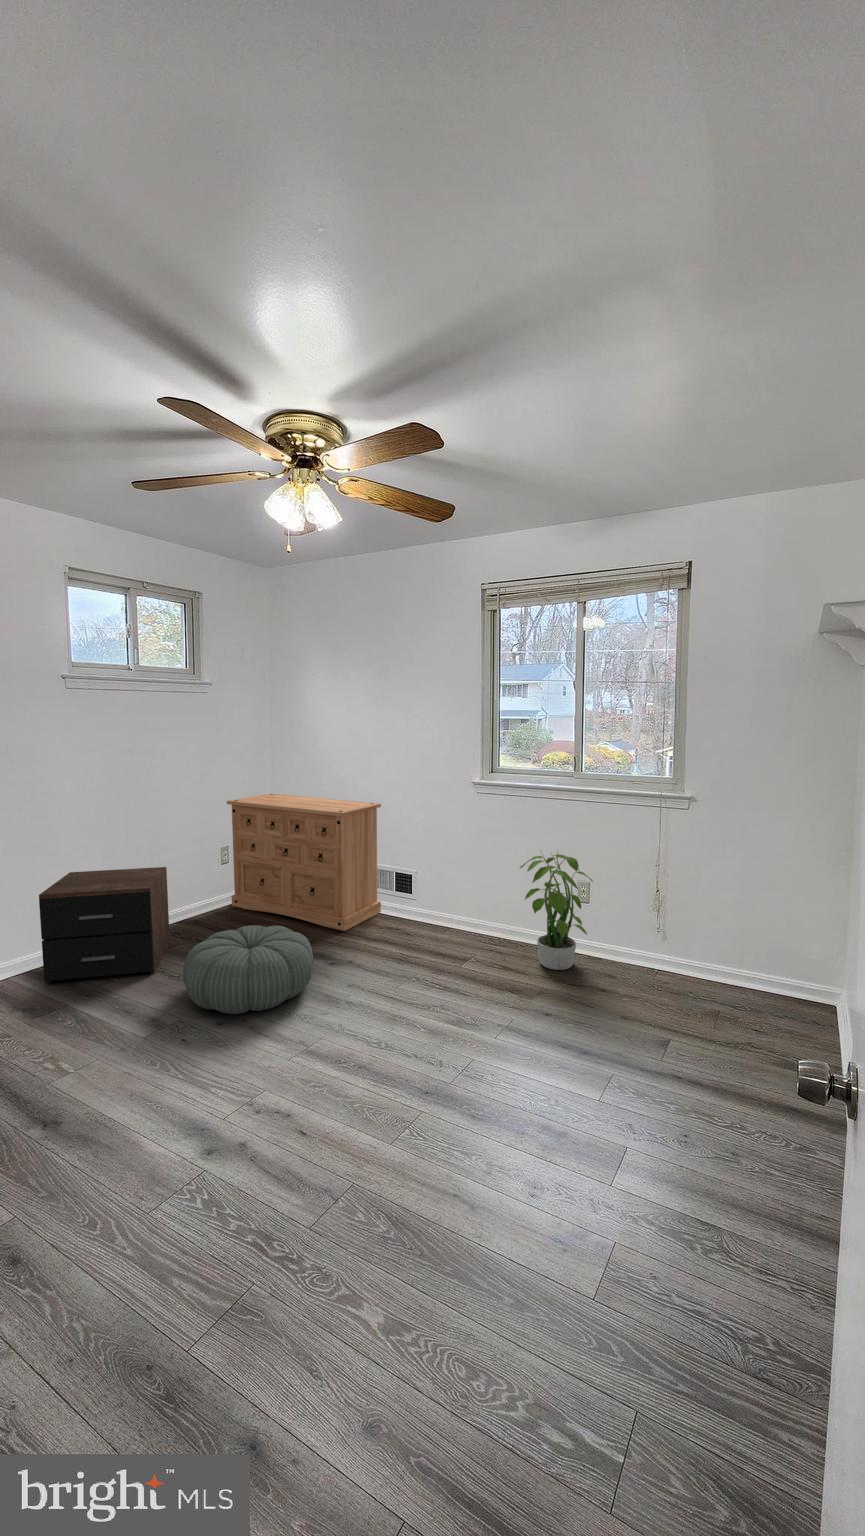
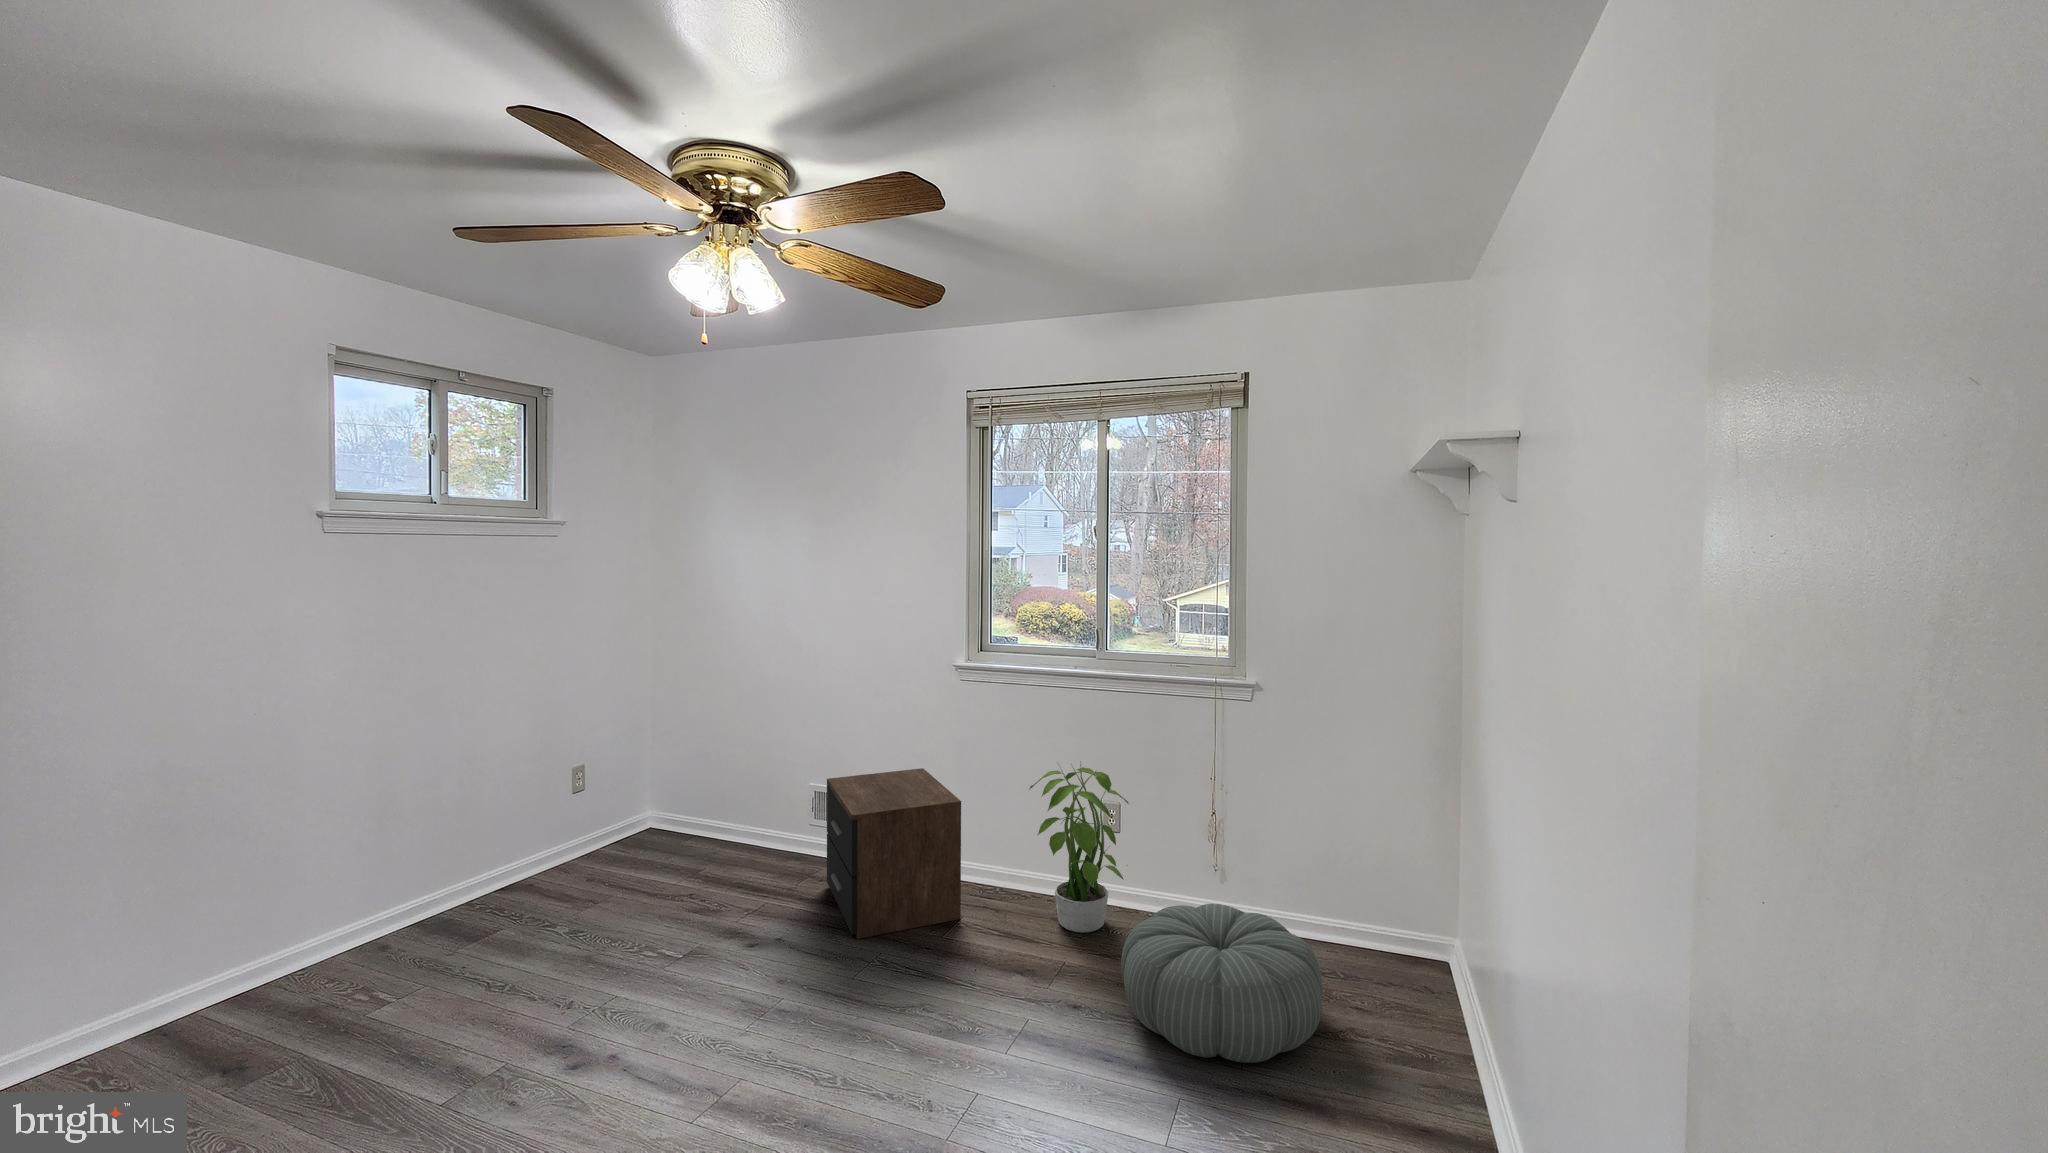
dresser: present [227,794,381,931] -> none [587,685,827,891]
nightstand: present [39,867,170,983] -> present [827,768,961,939]
pouf: present [183,925,313,1014] -> present [1121,904,1323,1063]

